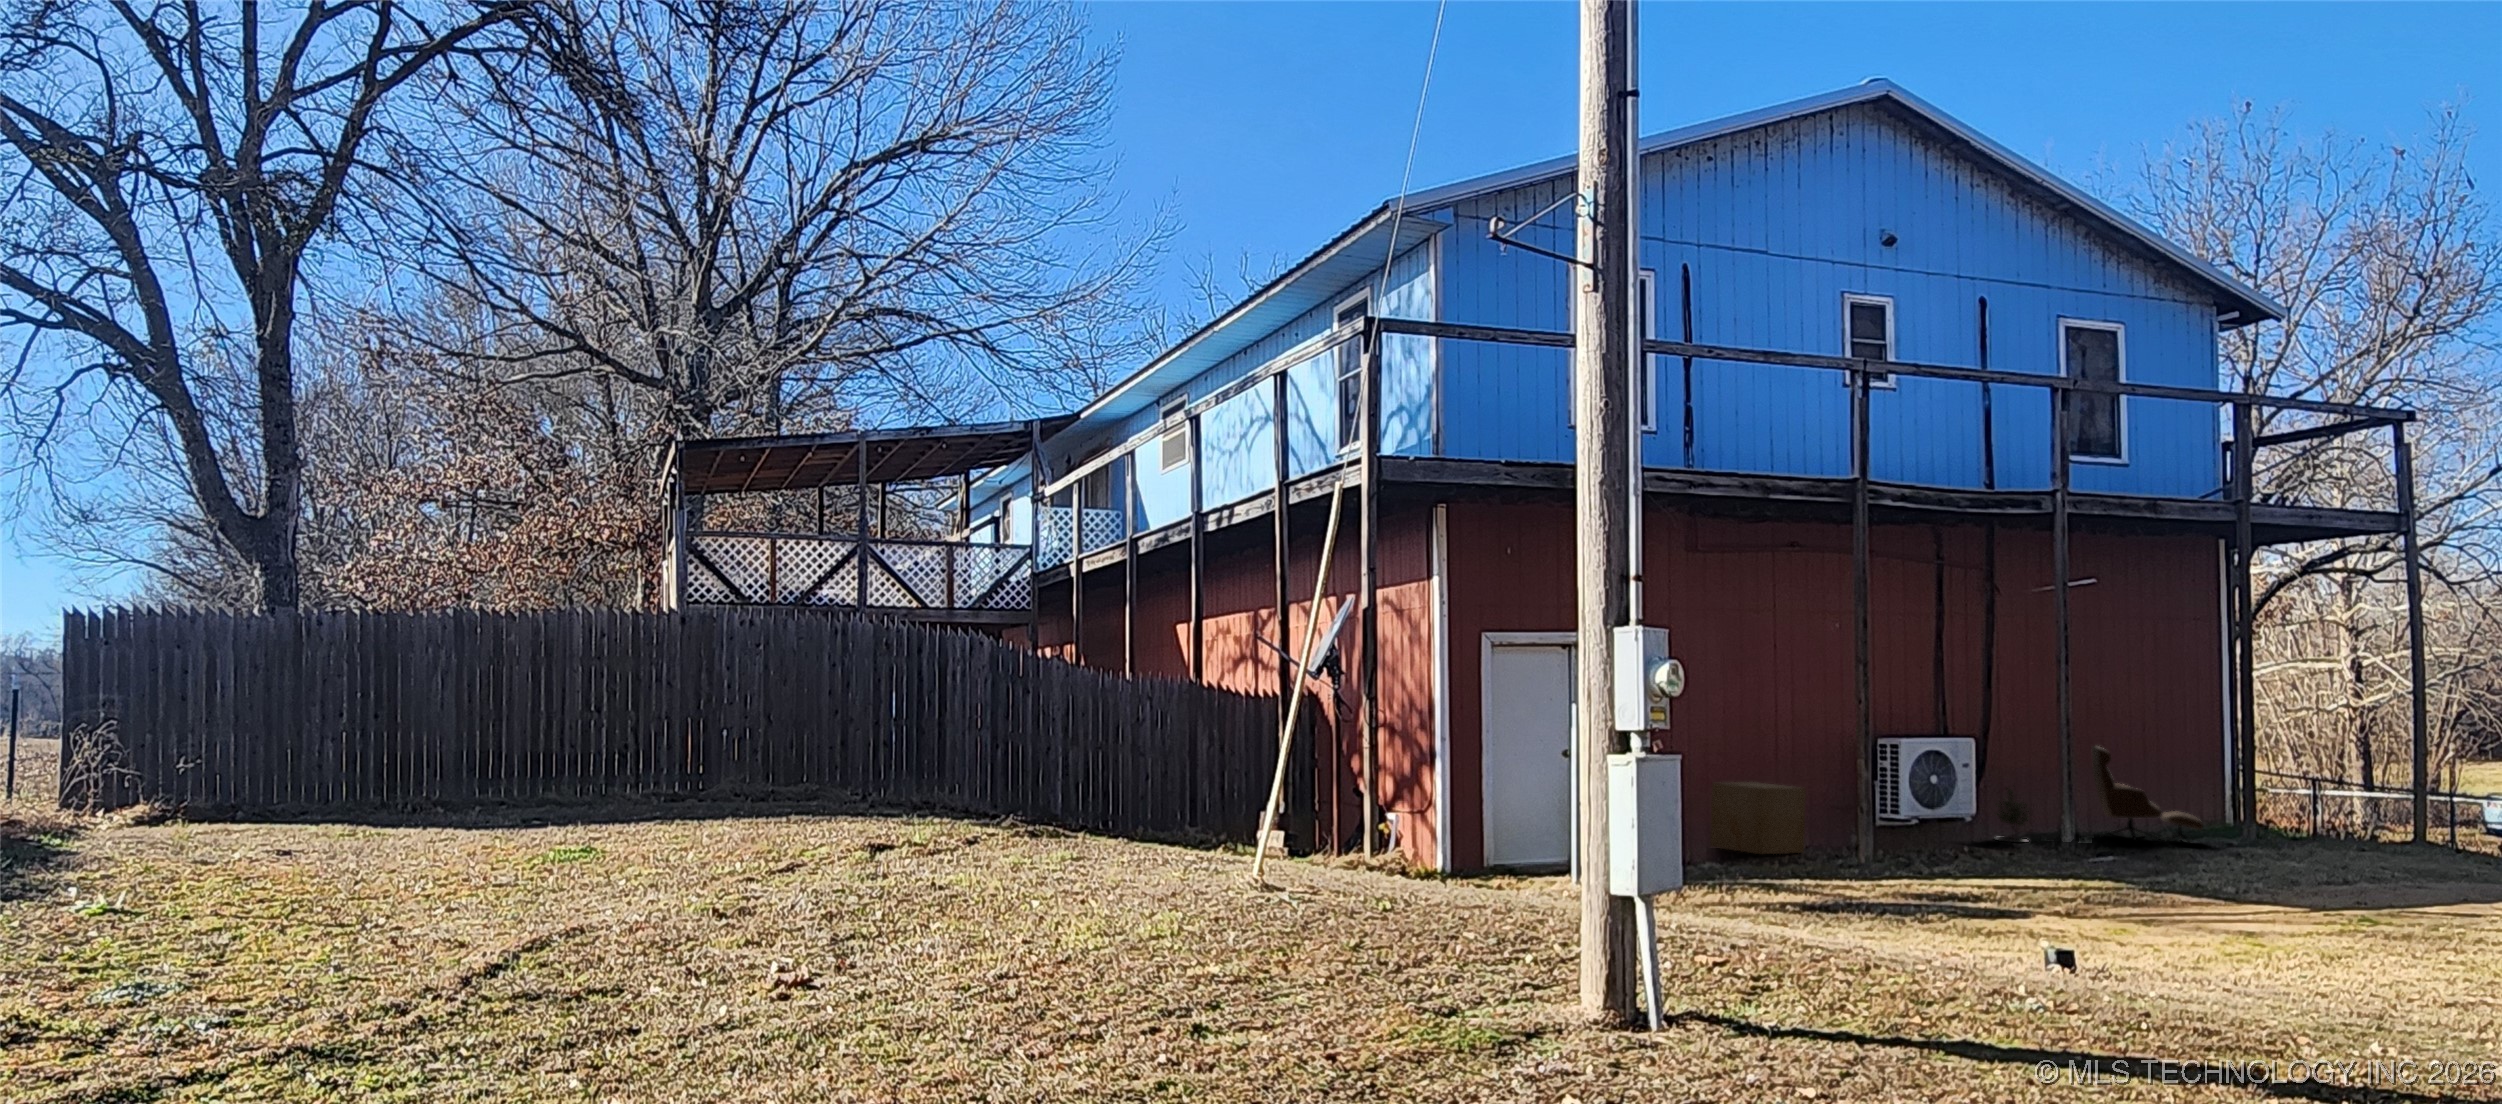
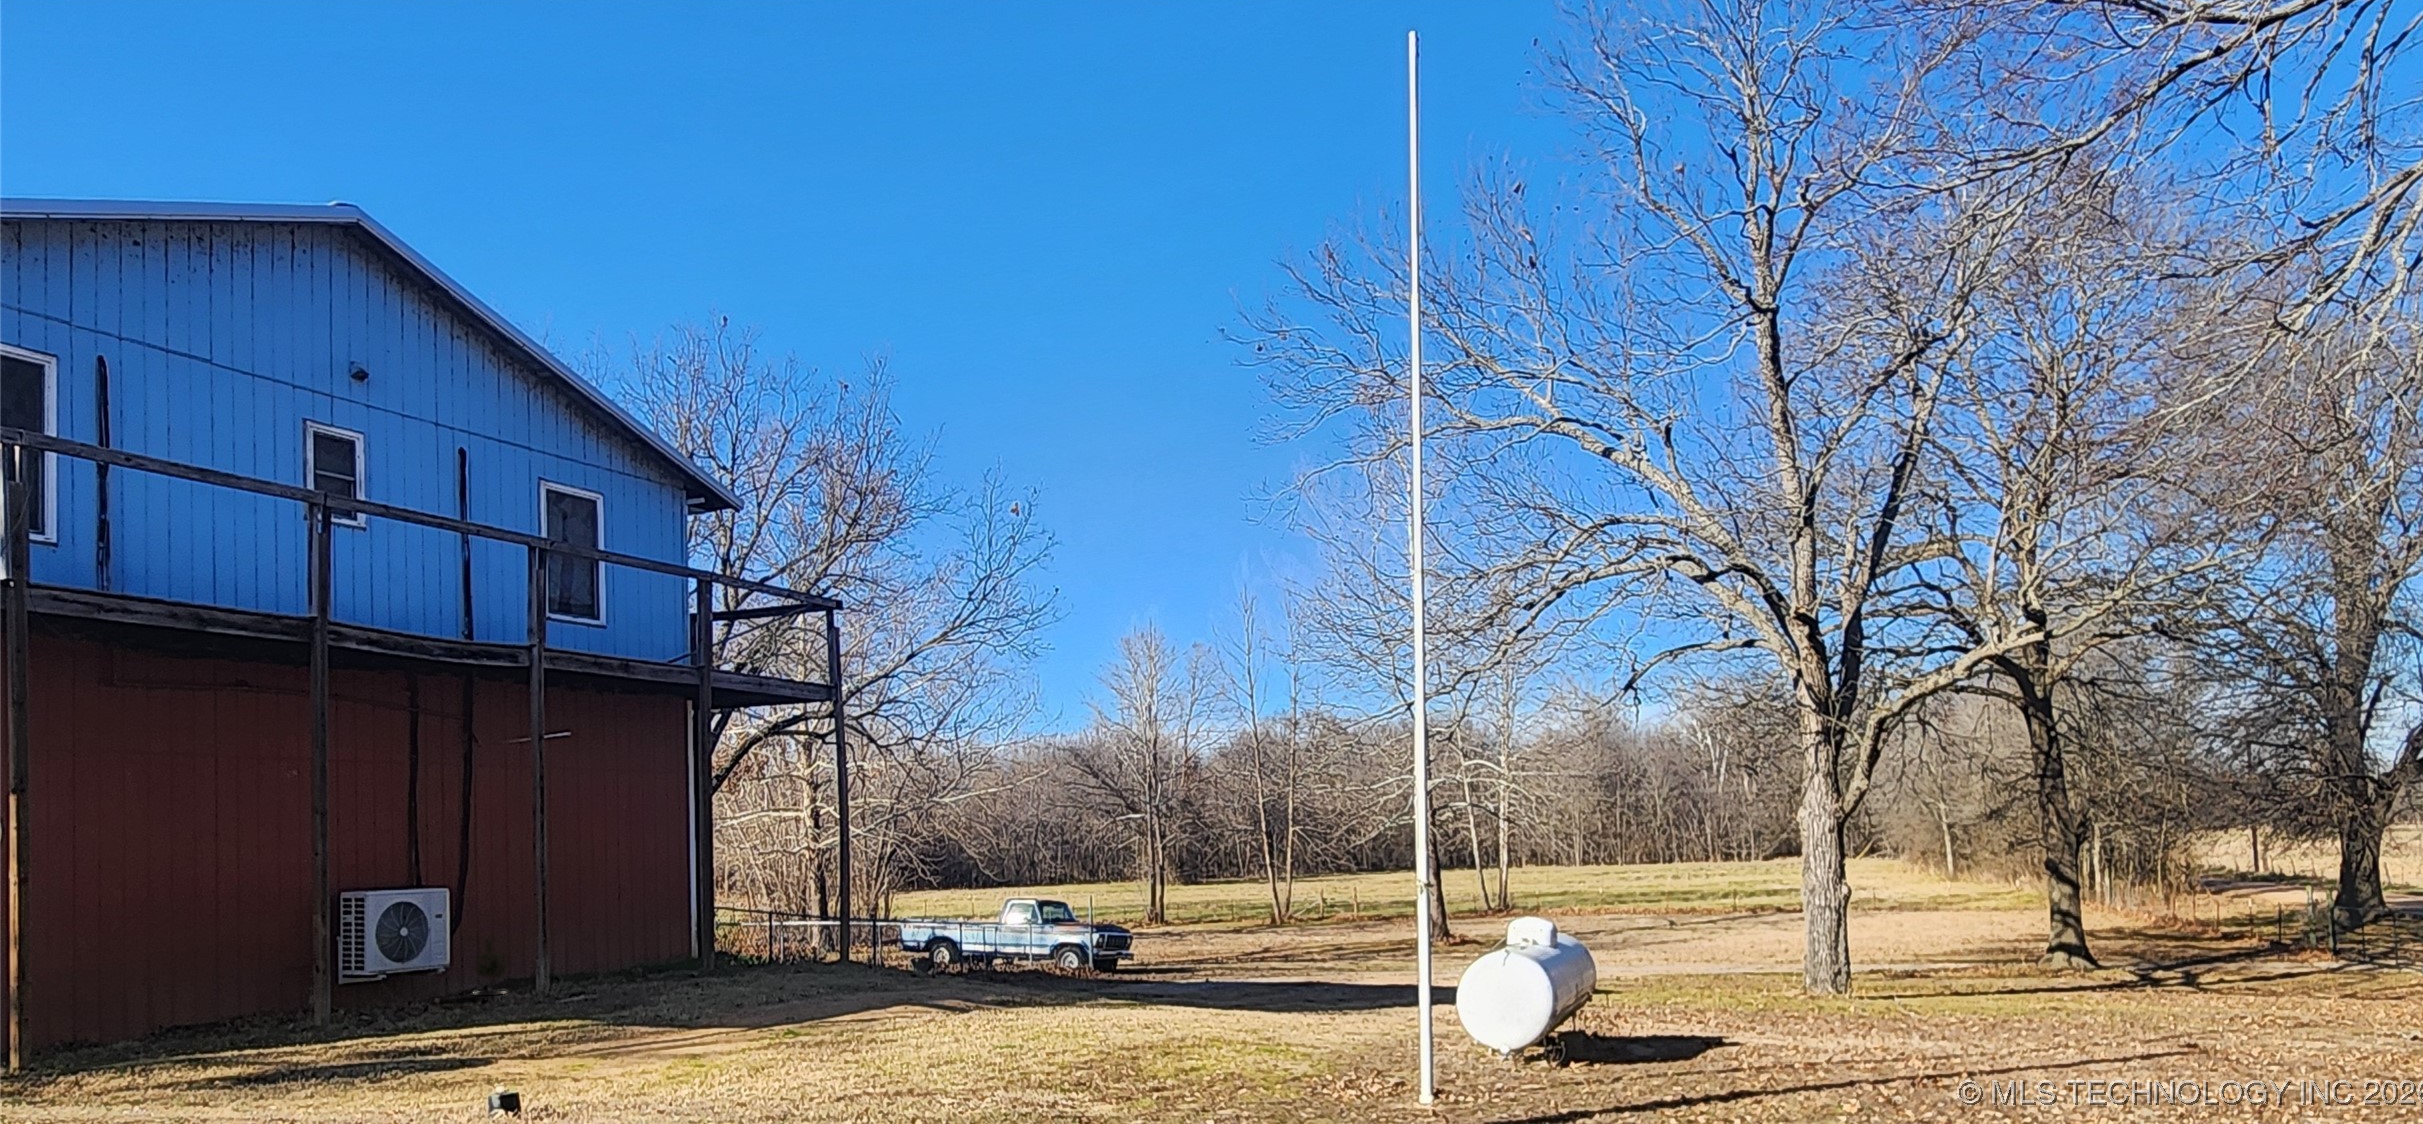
lounge chair: present [2091,746,2203,843] -> none [572,891,673,981]
cardboard box: present [1710,782,1806,854] -> none [129,959,253,1041]

